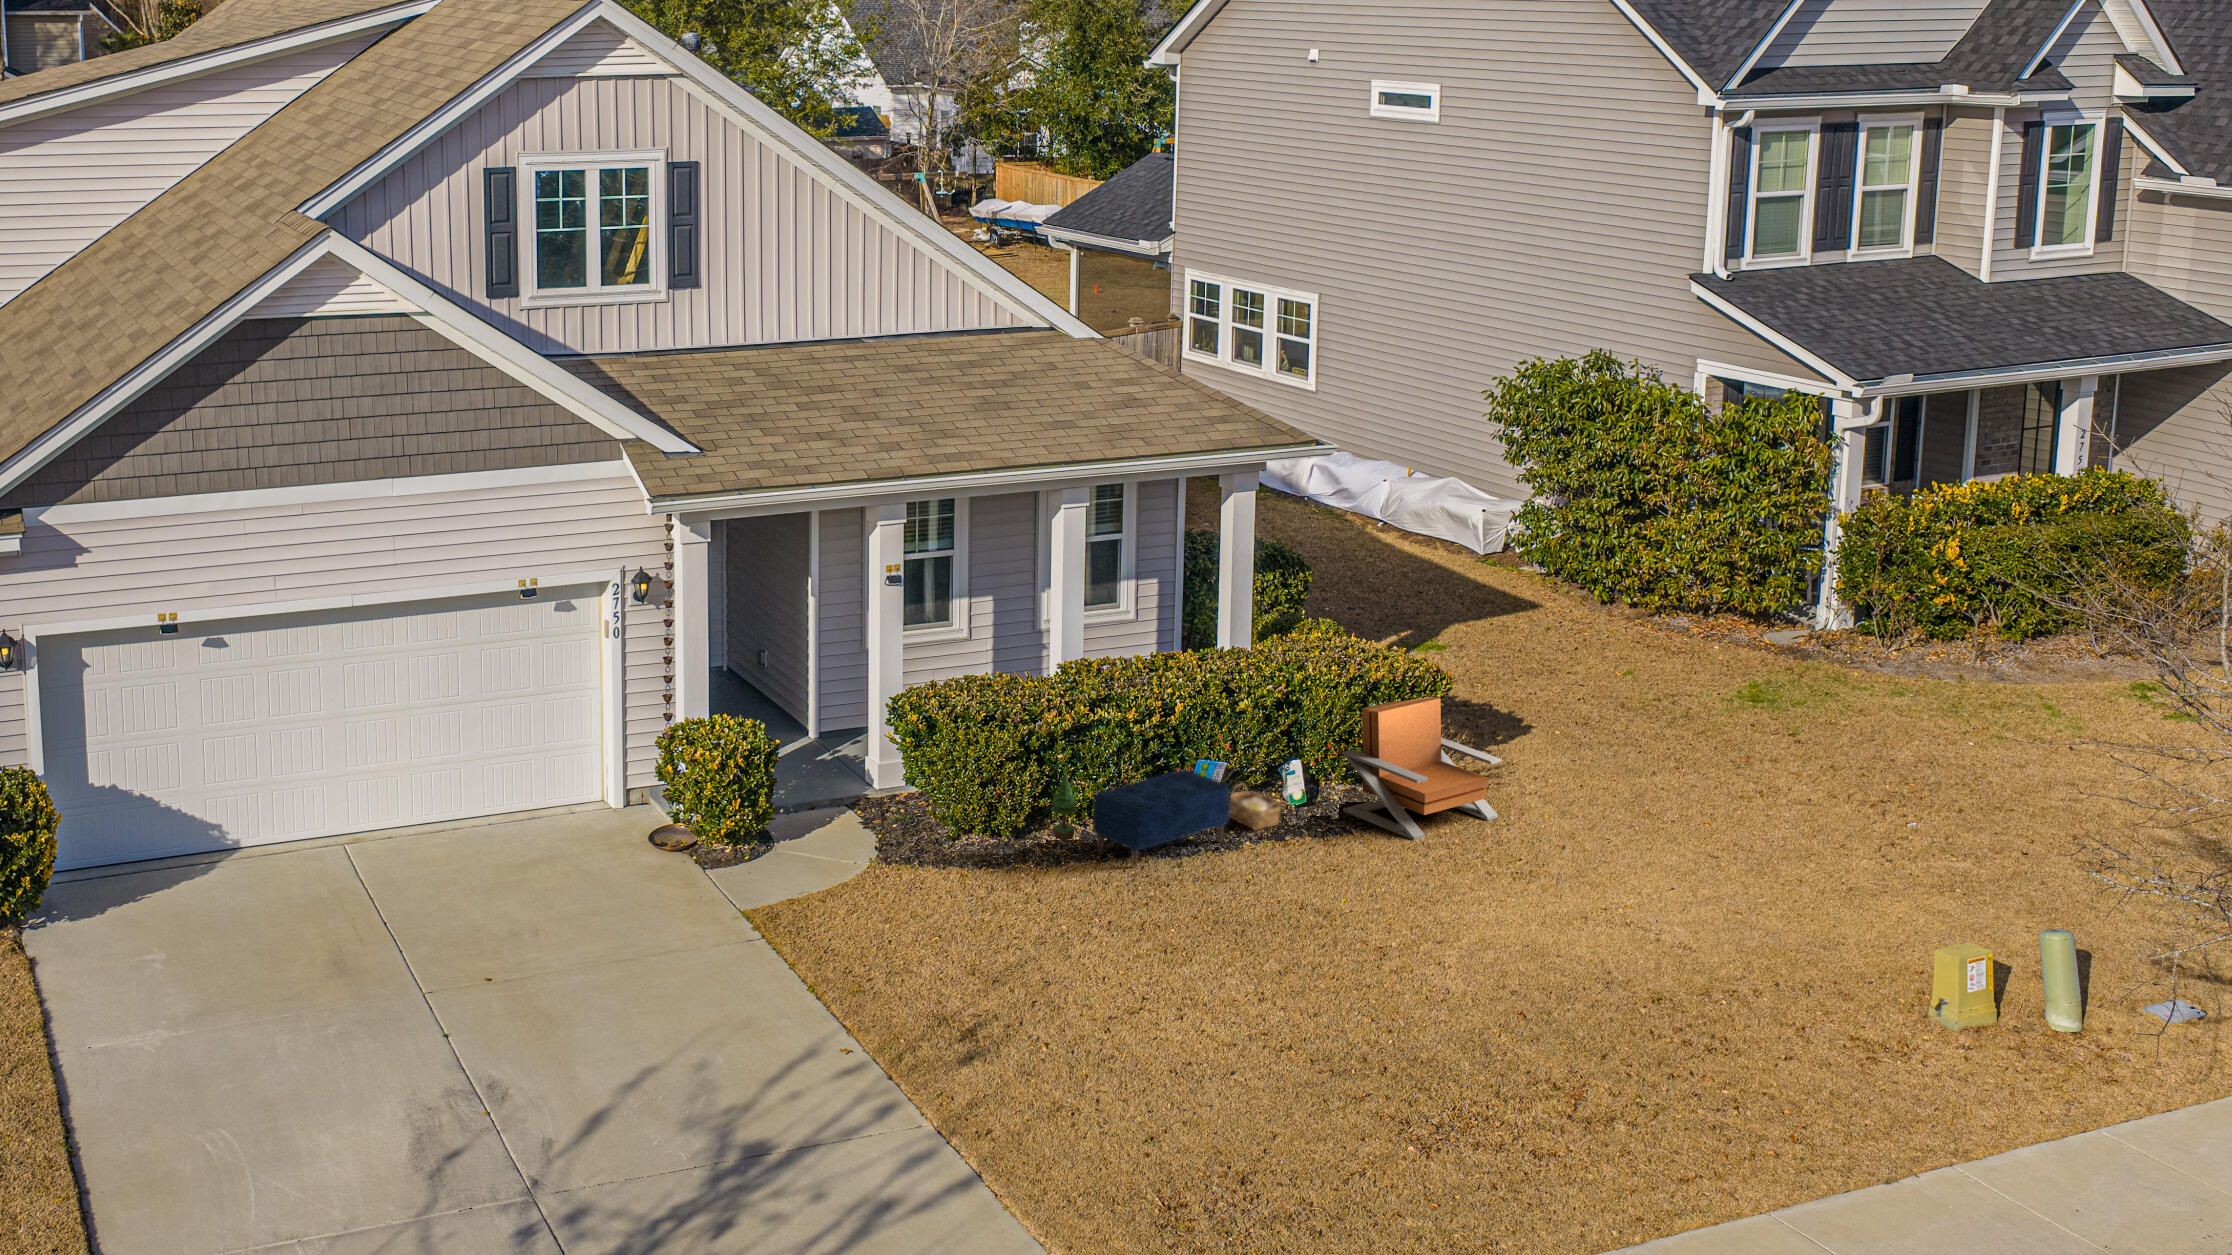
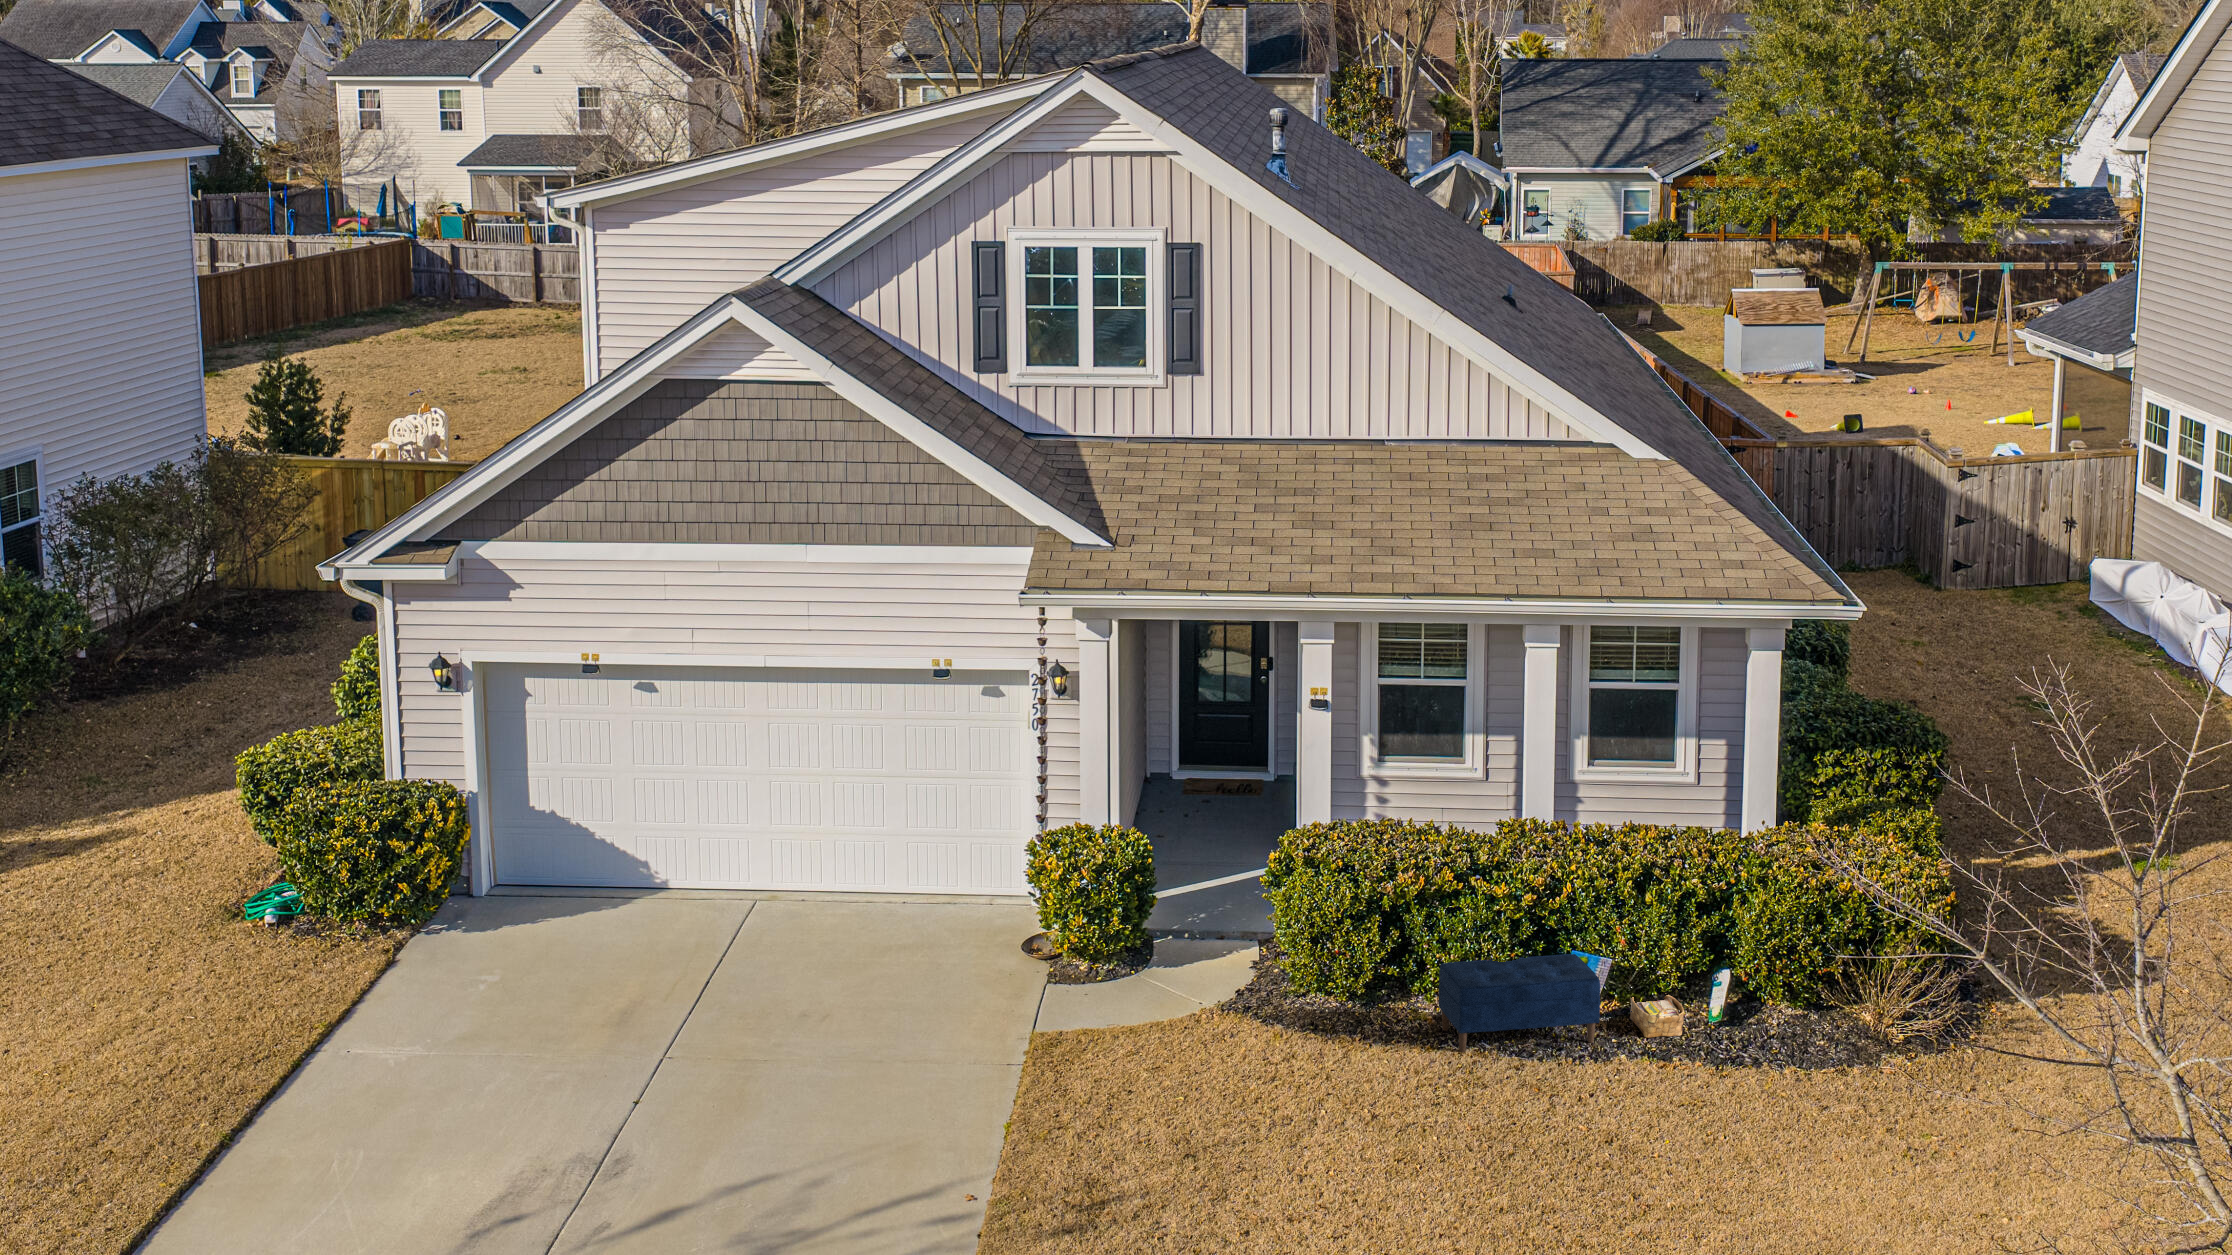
lounge chair: present [1343,697,1501,840] -> none [1778,913,1961,1080]
potted tree: present [1051,772,1078,846] -> none [1400,934,1431,1017]

